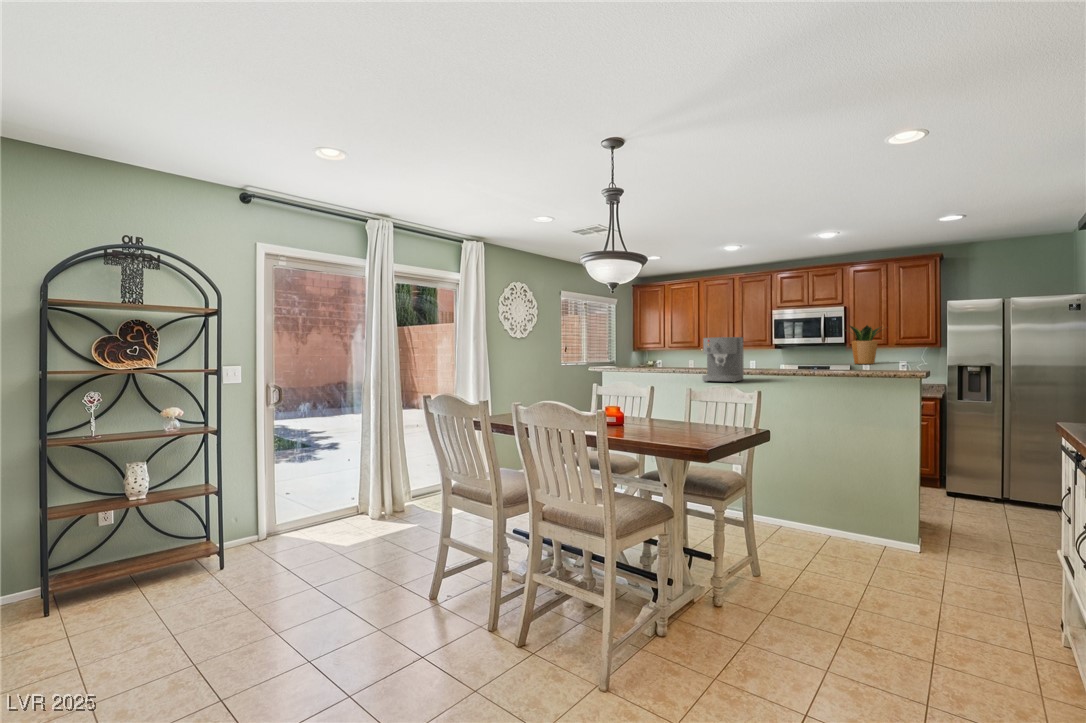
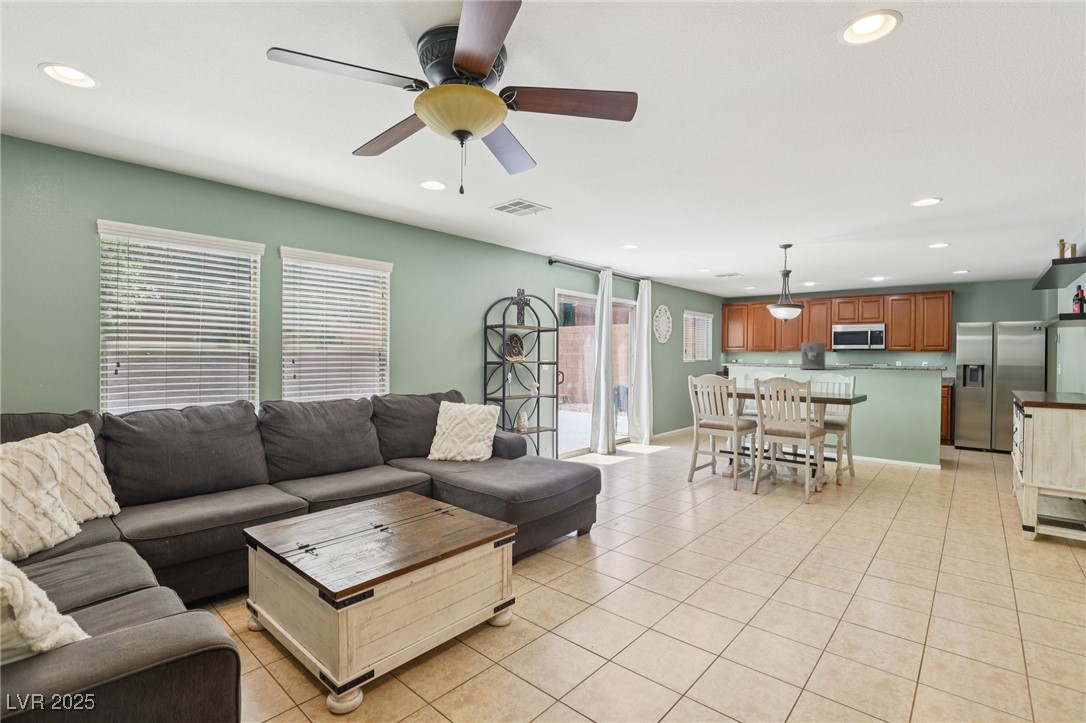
potted plant: present [850,325,880,364] -> none [884,336,917,363]

